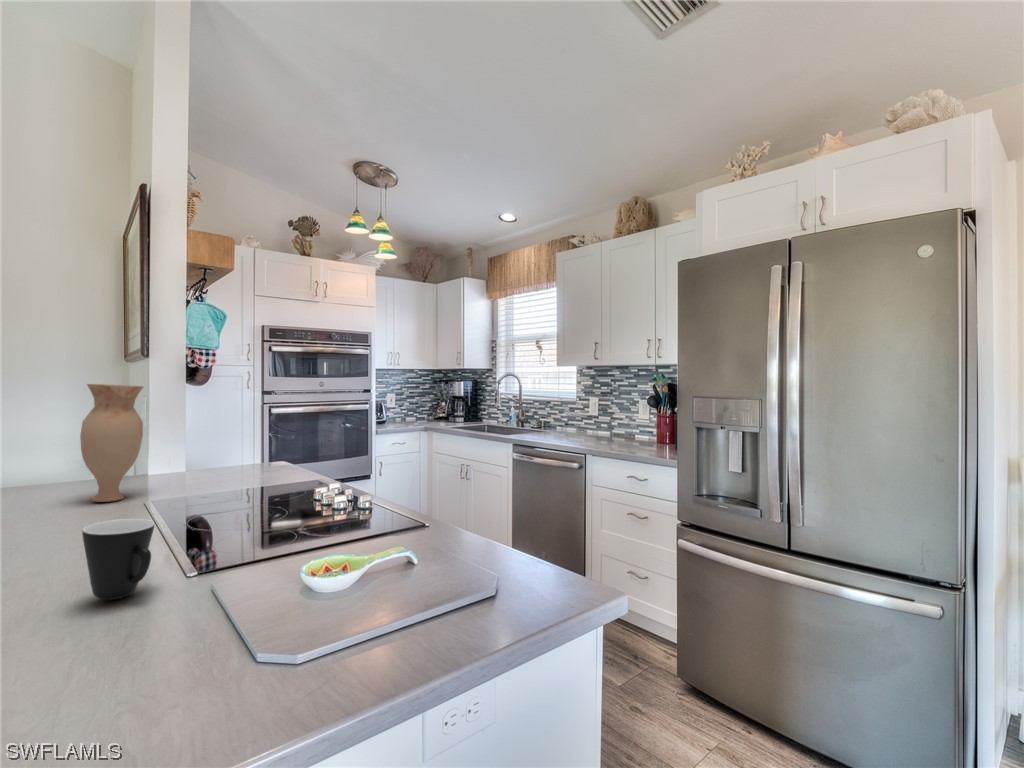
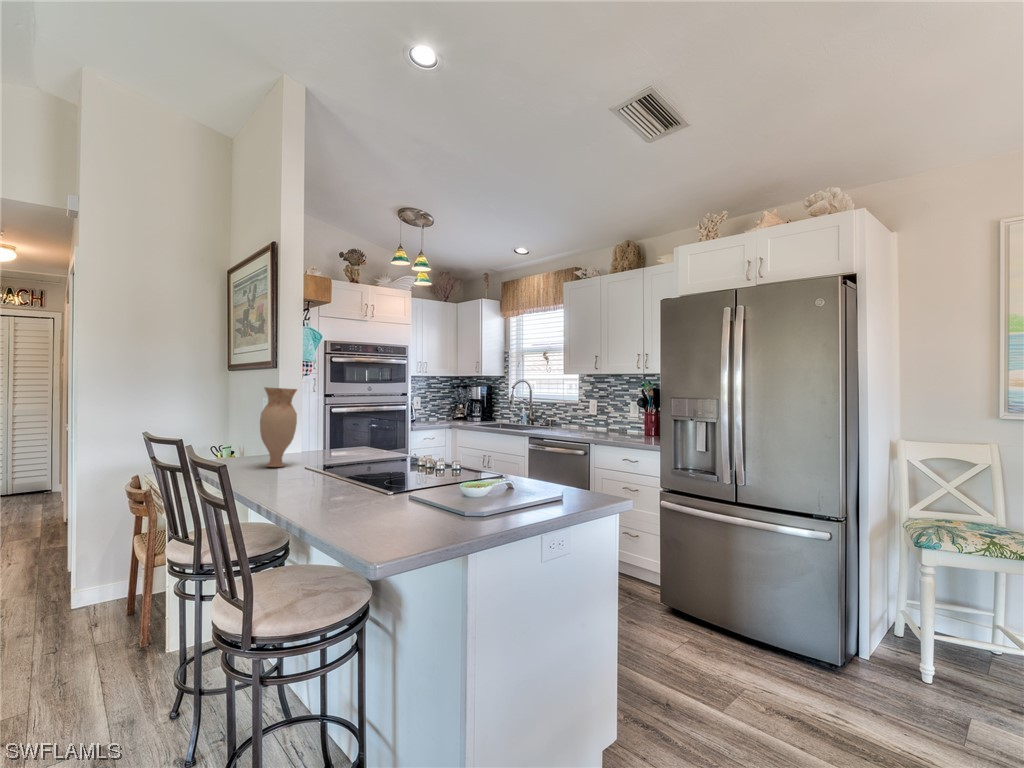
mug: present [82,519,154,600] -> none [346,461,381,502]

